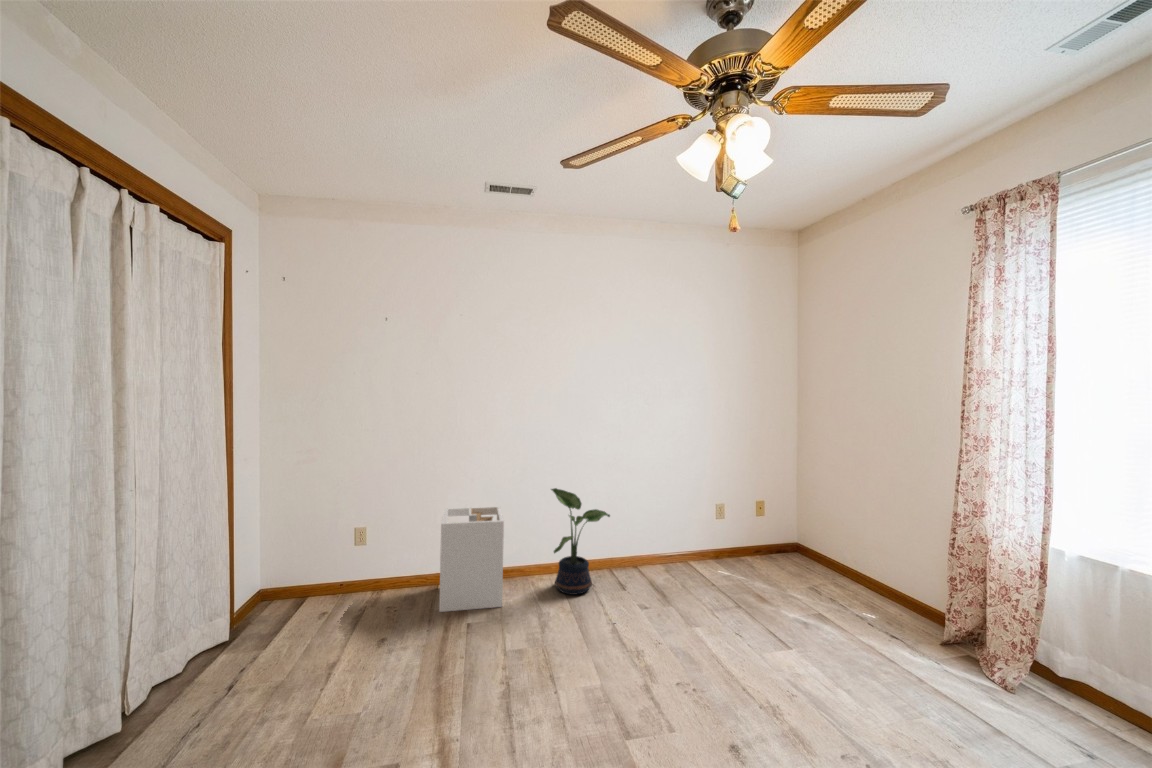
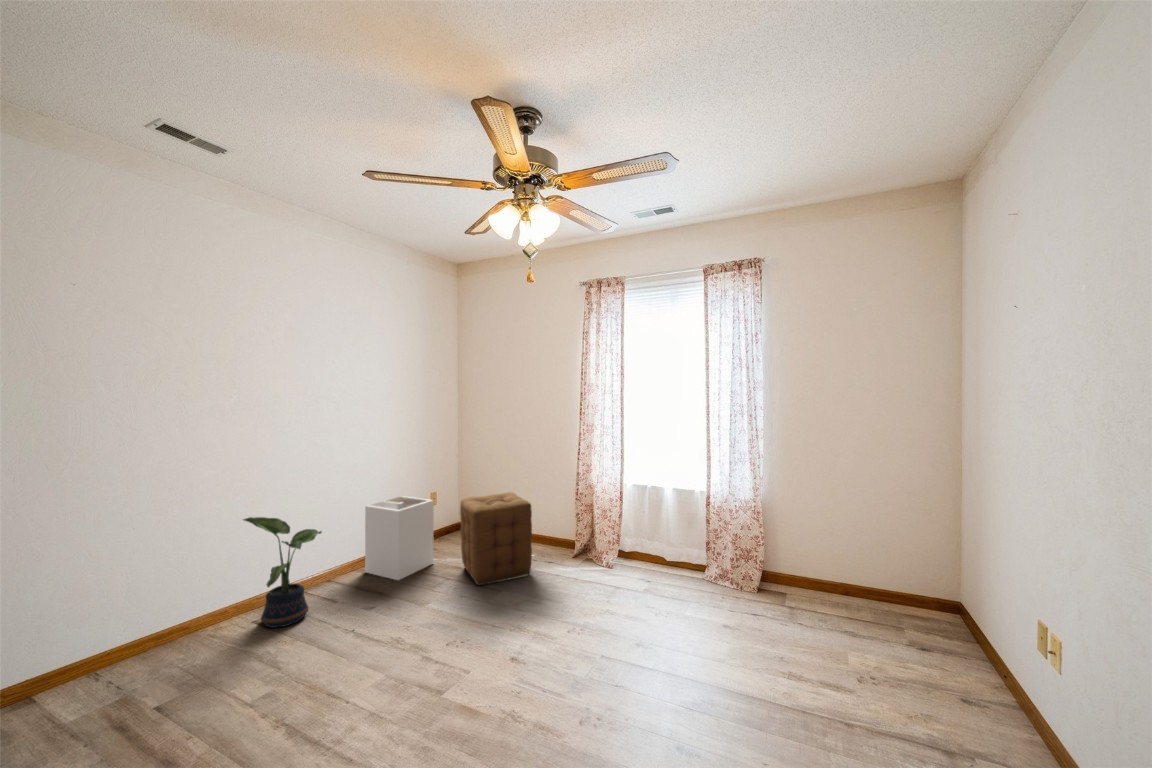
laundry hamper: present [439,507,504,612] -> present [365,496,434,580]
ottoman: none [758,514,852,644] -> present [460,492,532,585]

